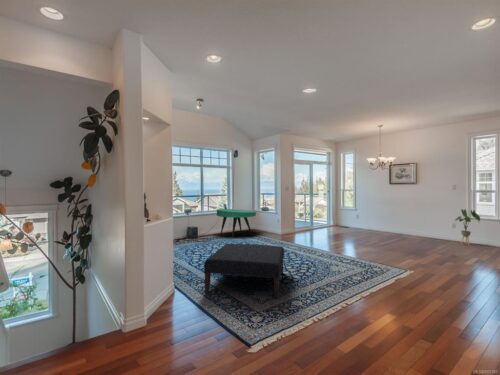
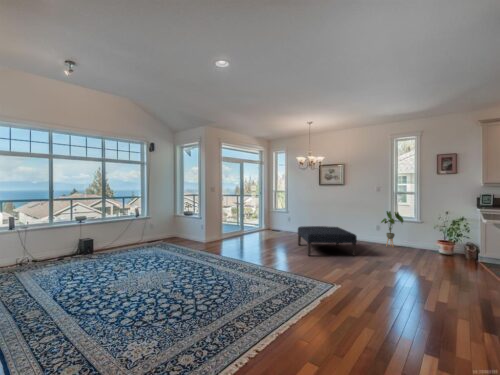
coffee table: present [217,209,256,238] -> none [122,214,173,250]
ottoman: present [204,244,284,298] -> present [298,226,357,256]

